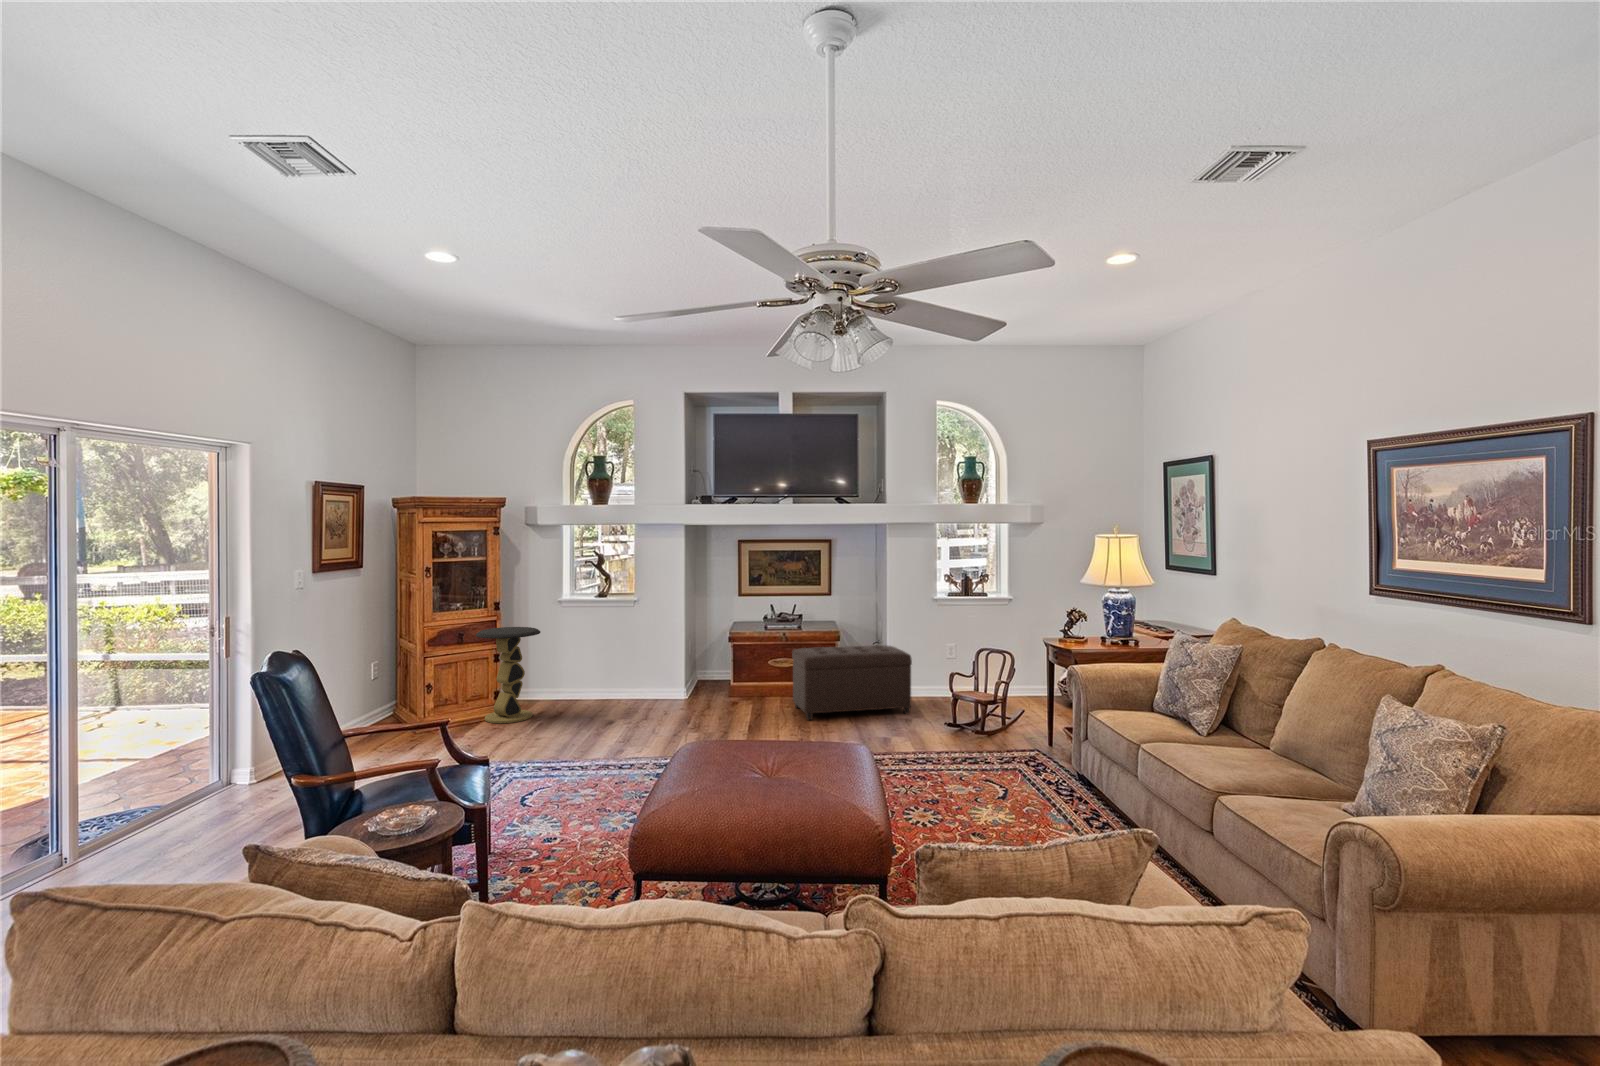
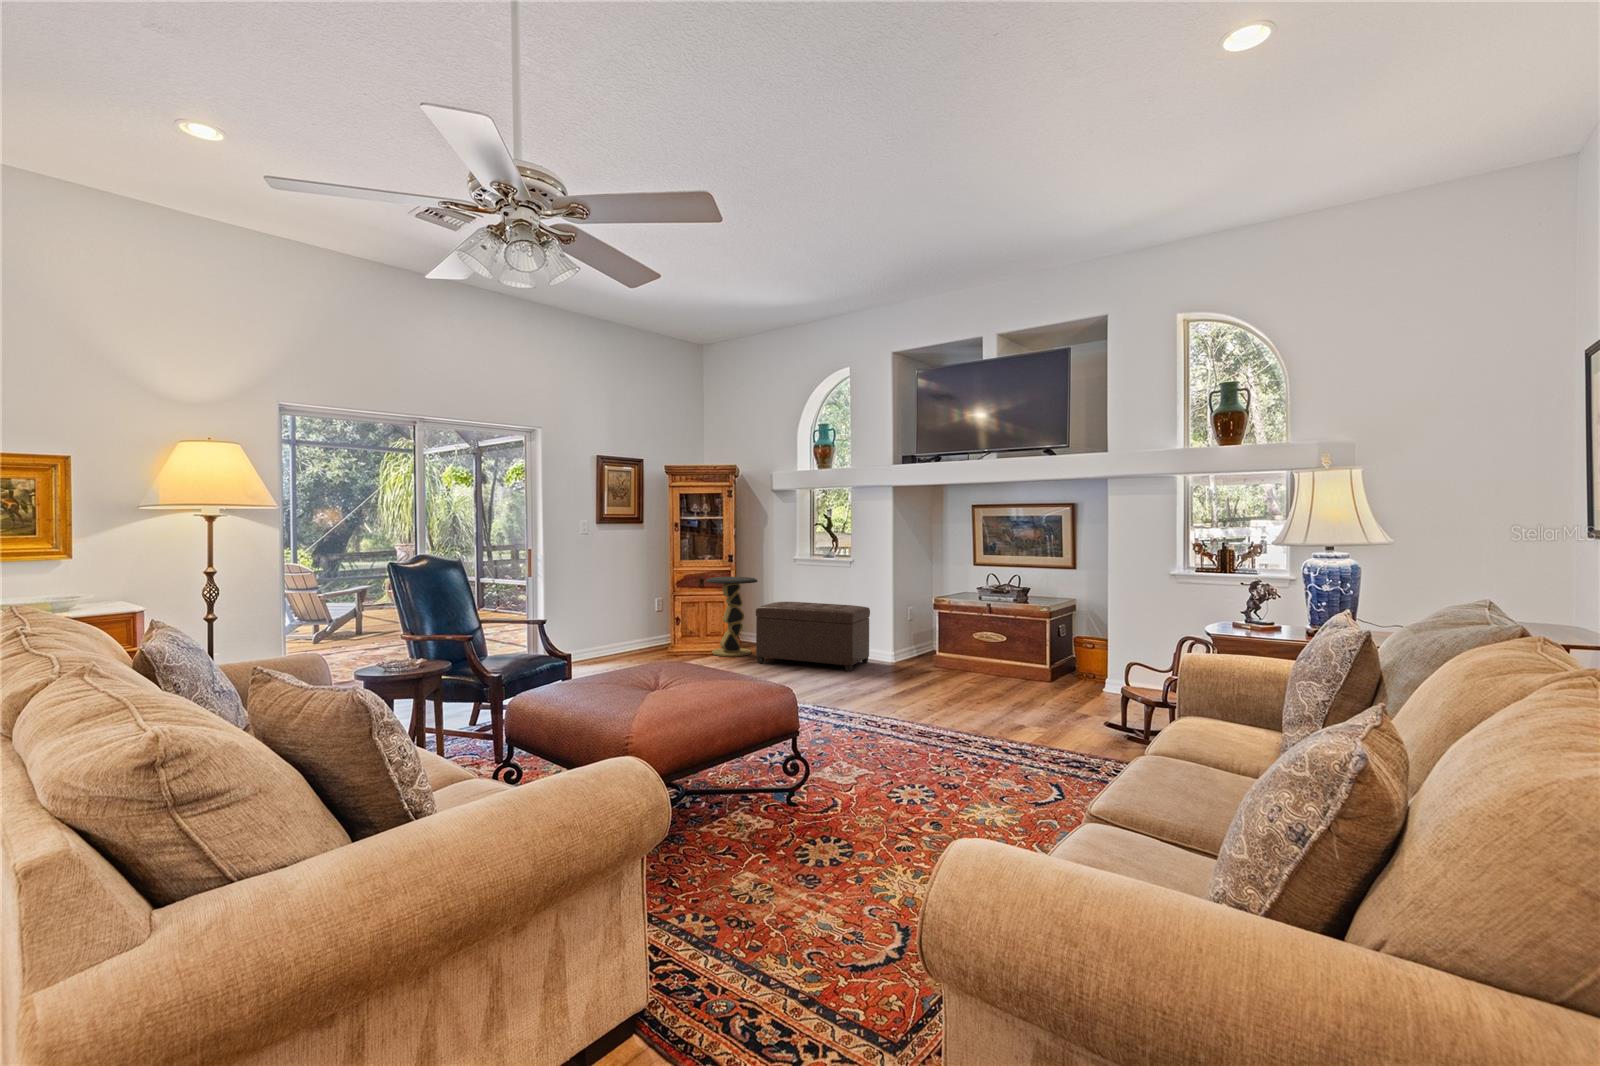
ottoman: present [792,645,912,720] -> present [756,602,870,672]

